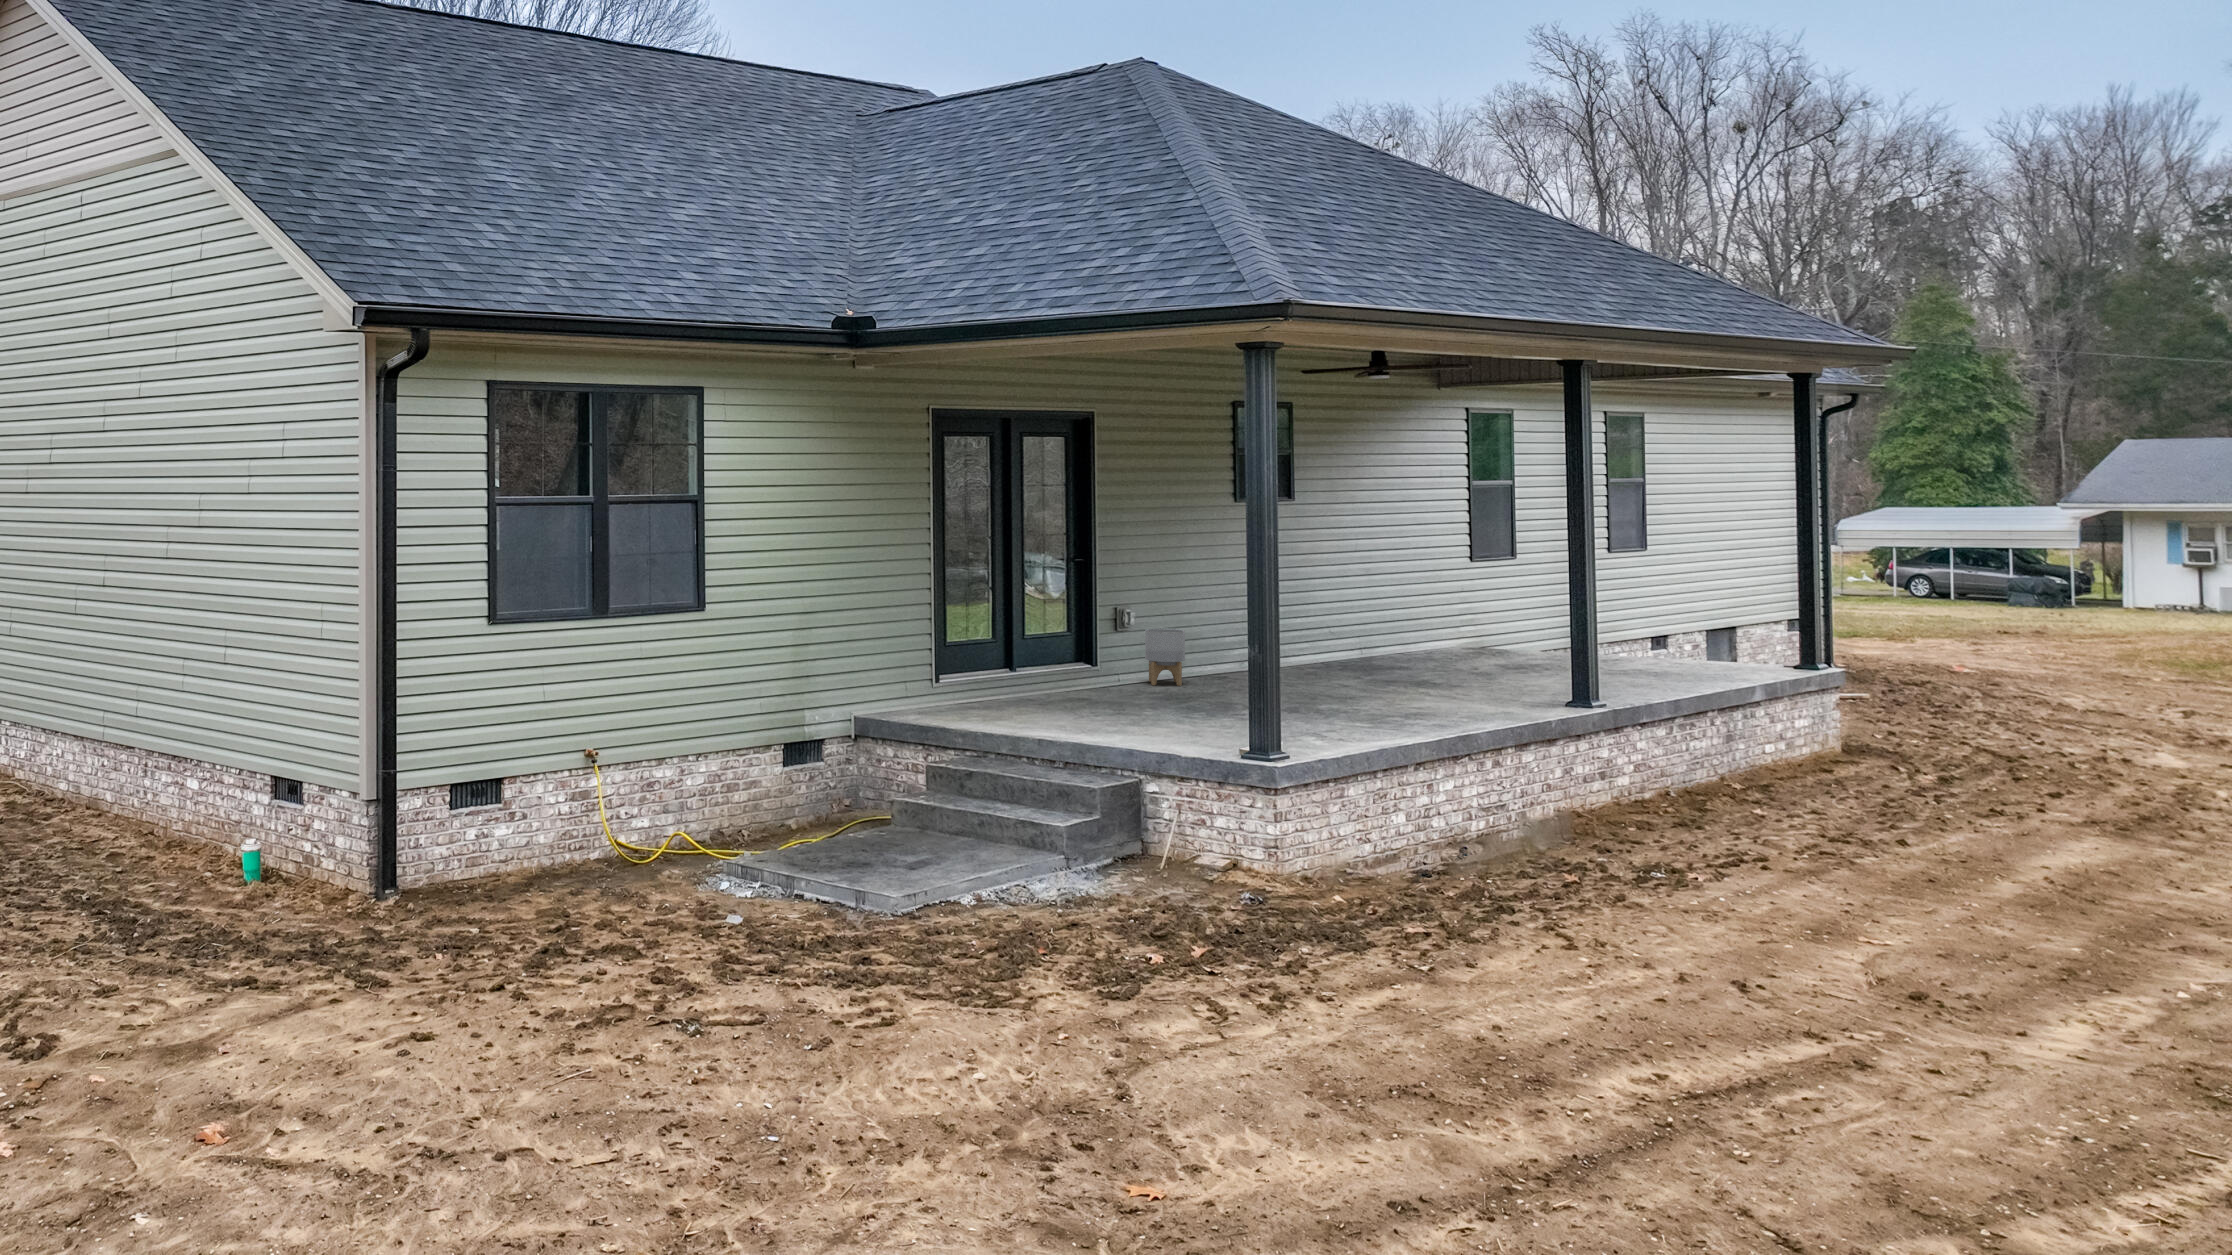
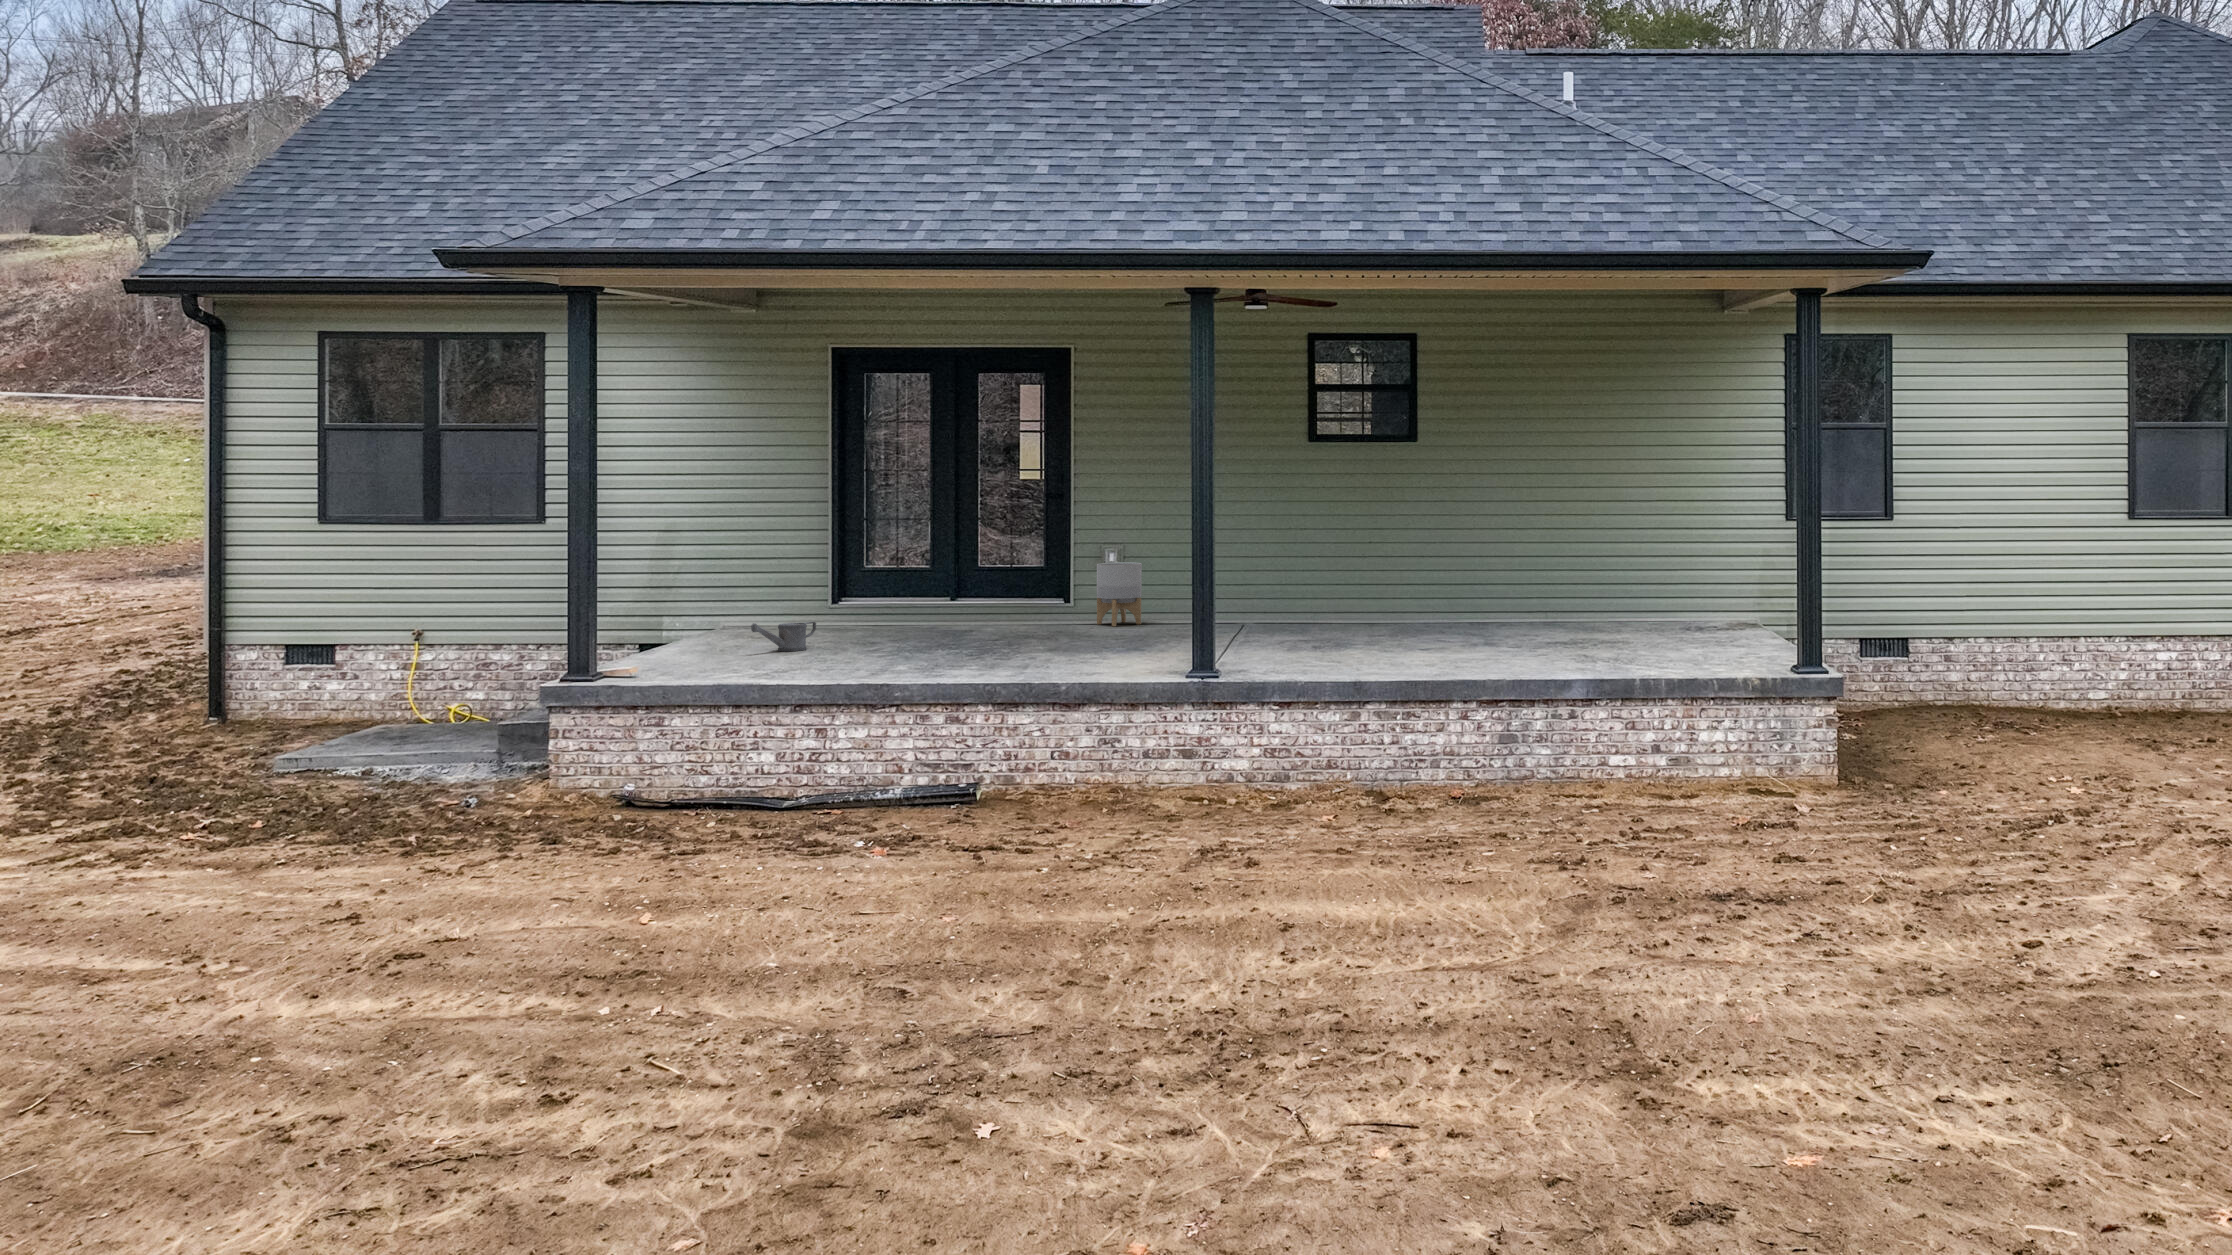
watering can: none [1166,701,1199,729] -> present [751,622,816,651]

